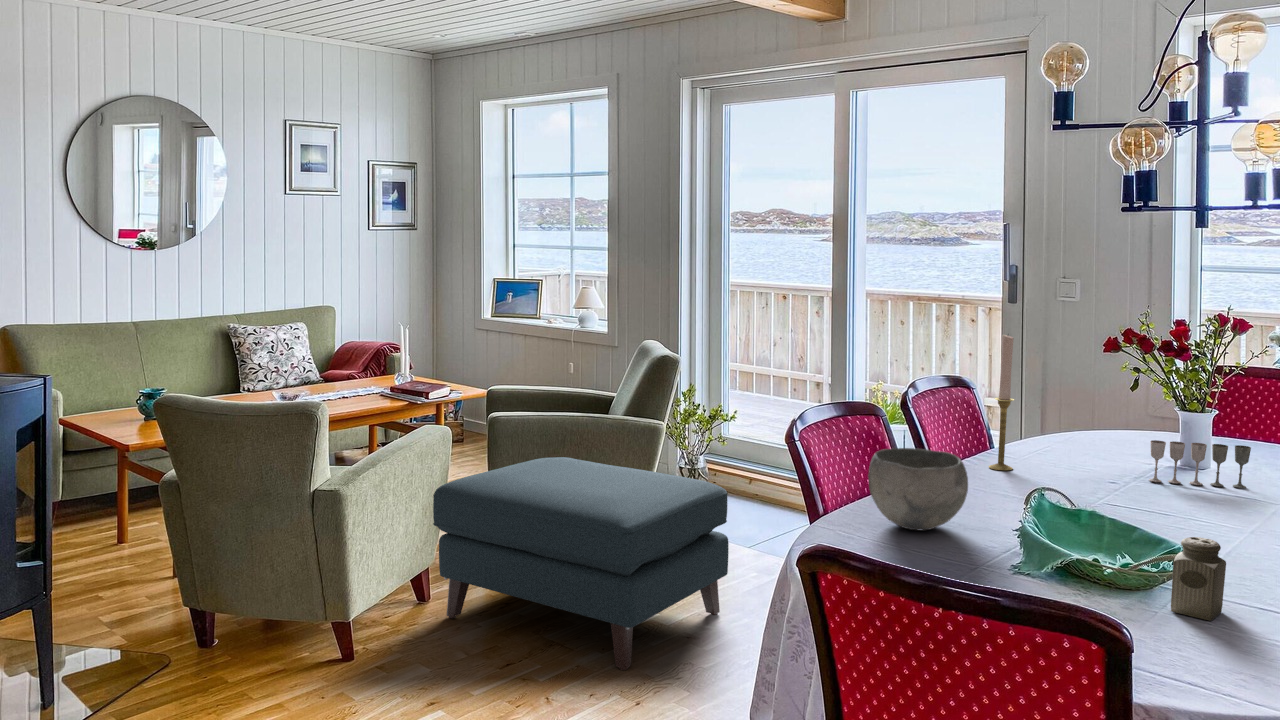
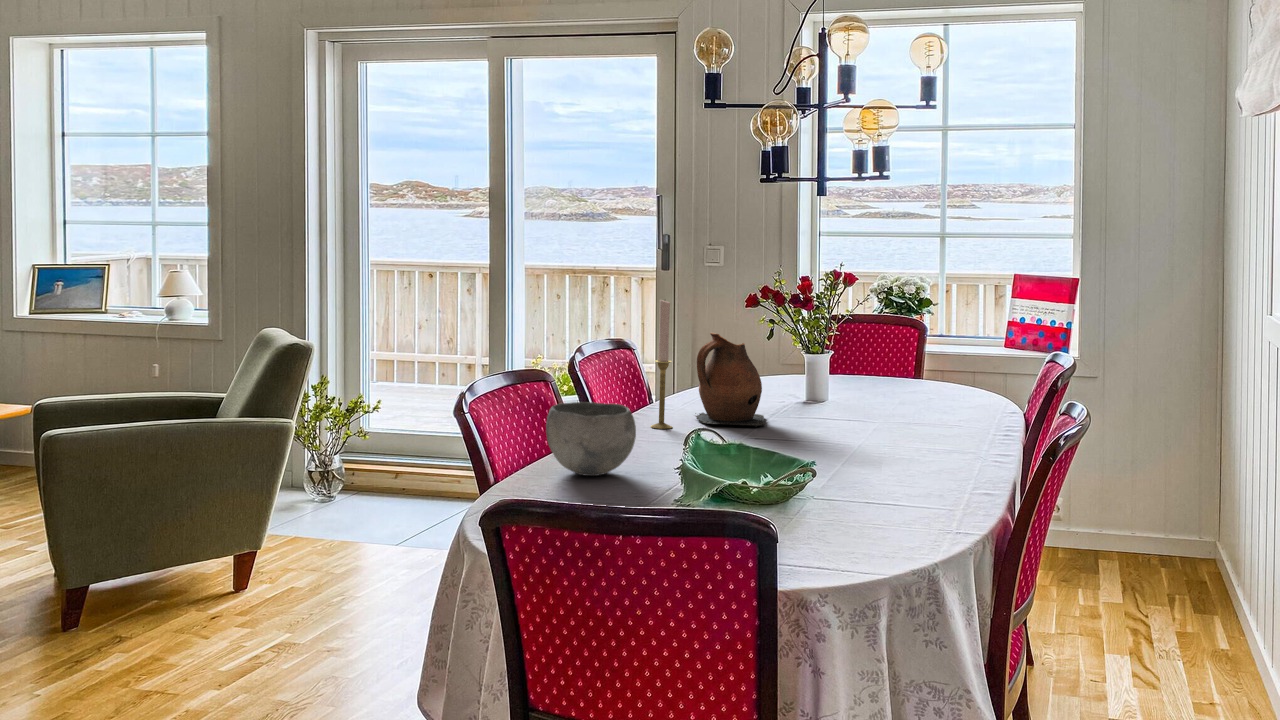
ceramic pitcher: none [1037,370,1120,474] -> present [696,333,765,427]
wine glass: present [1149,440,1251,488] -> none [789,394,870,433]
ottoman: present [433,457,729,670] -> none [41,453,387,670]
salt shaker: present [1171,537,1226,621] -> none [802,454,842,520]

